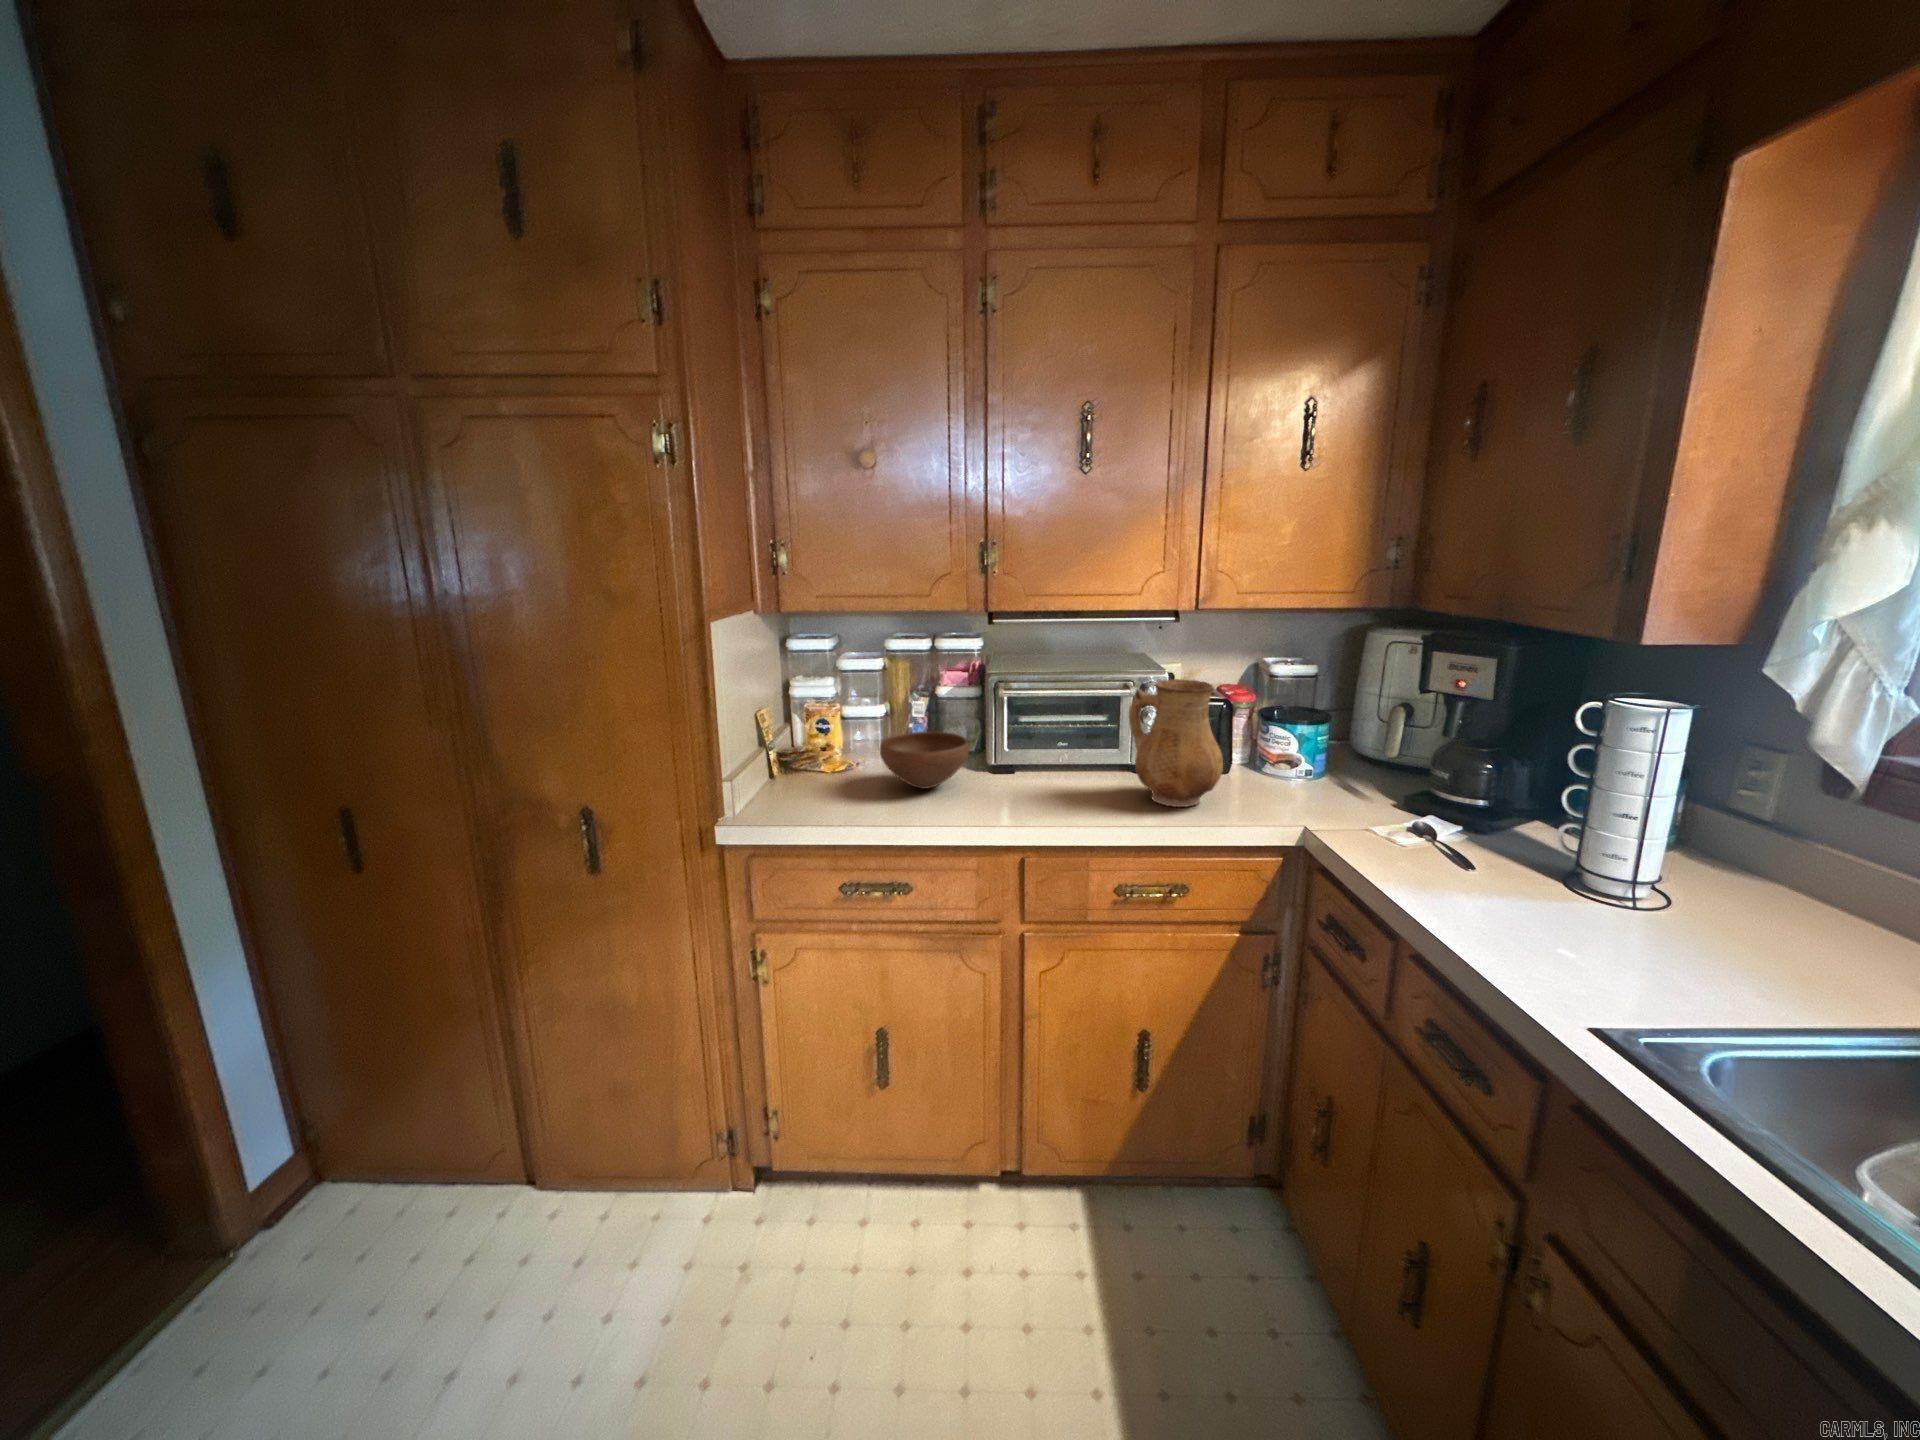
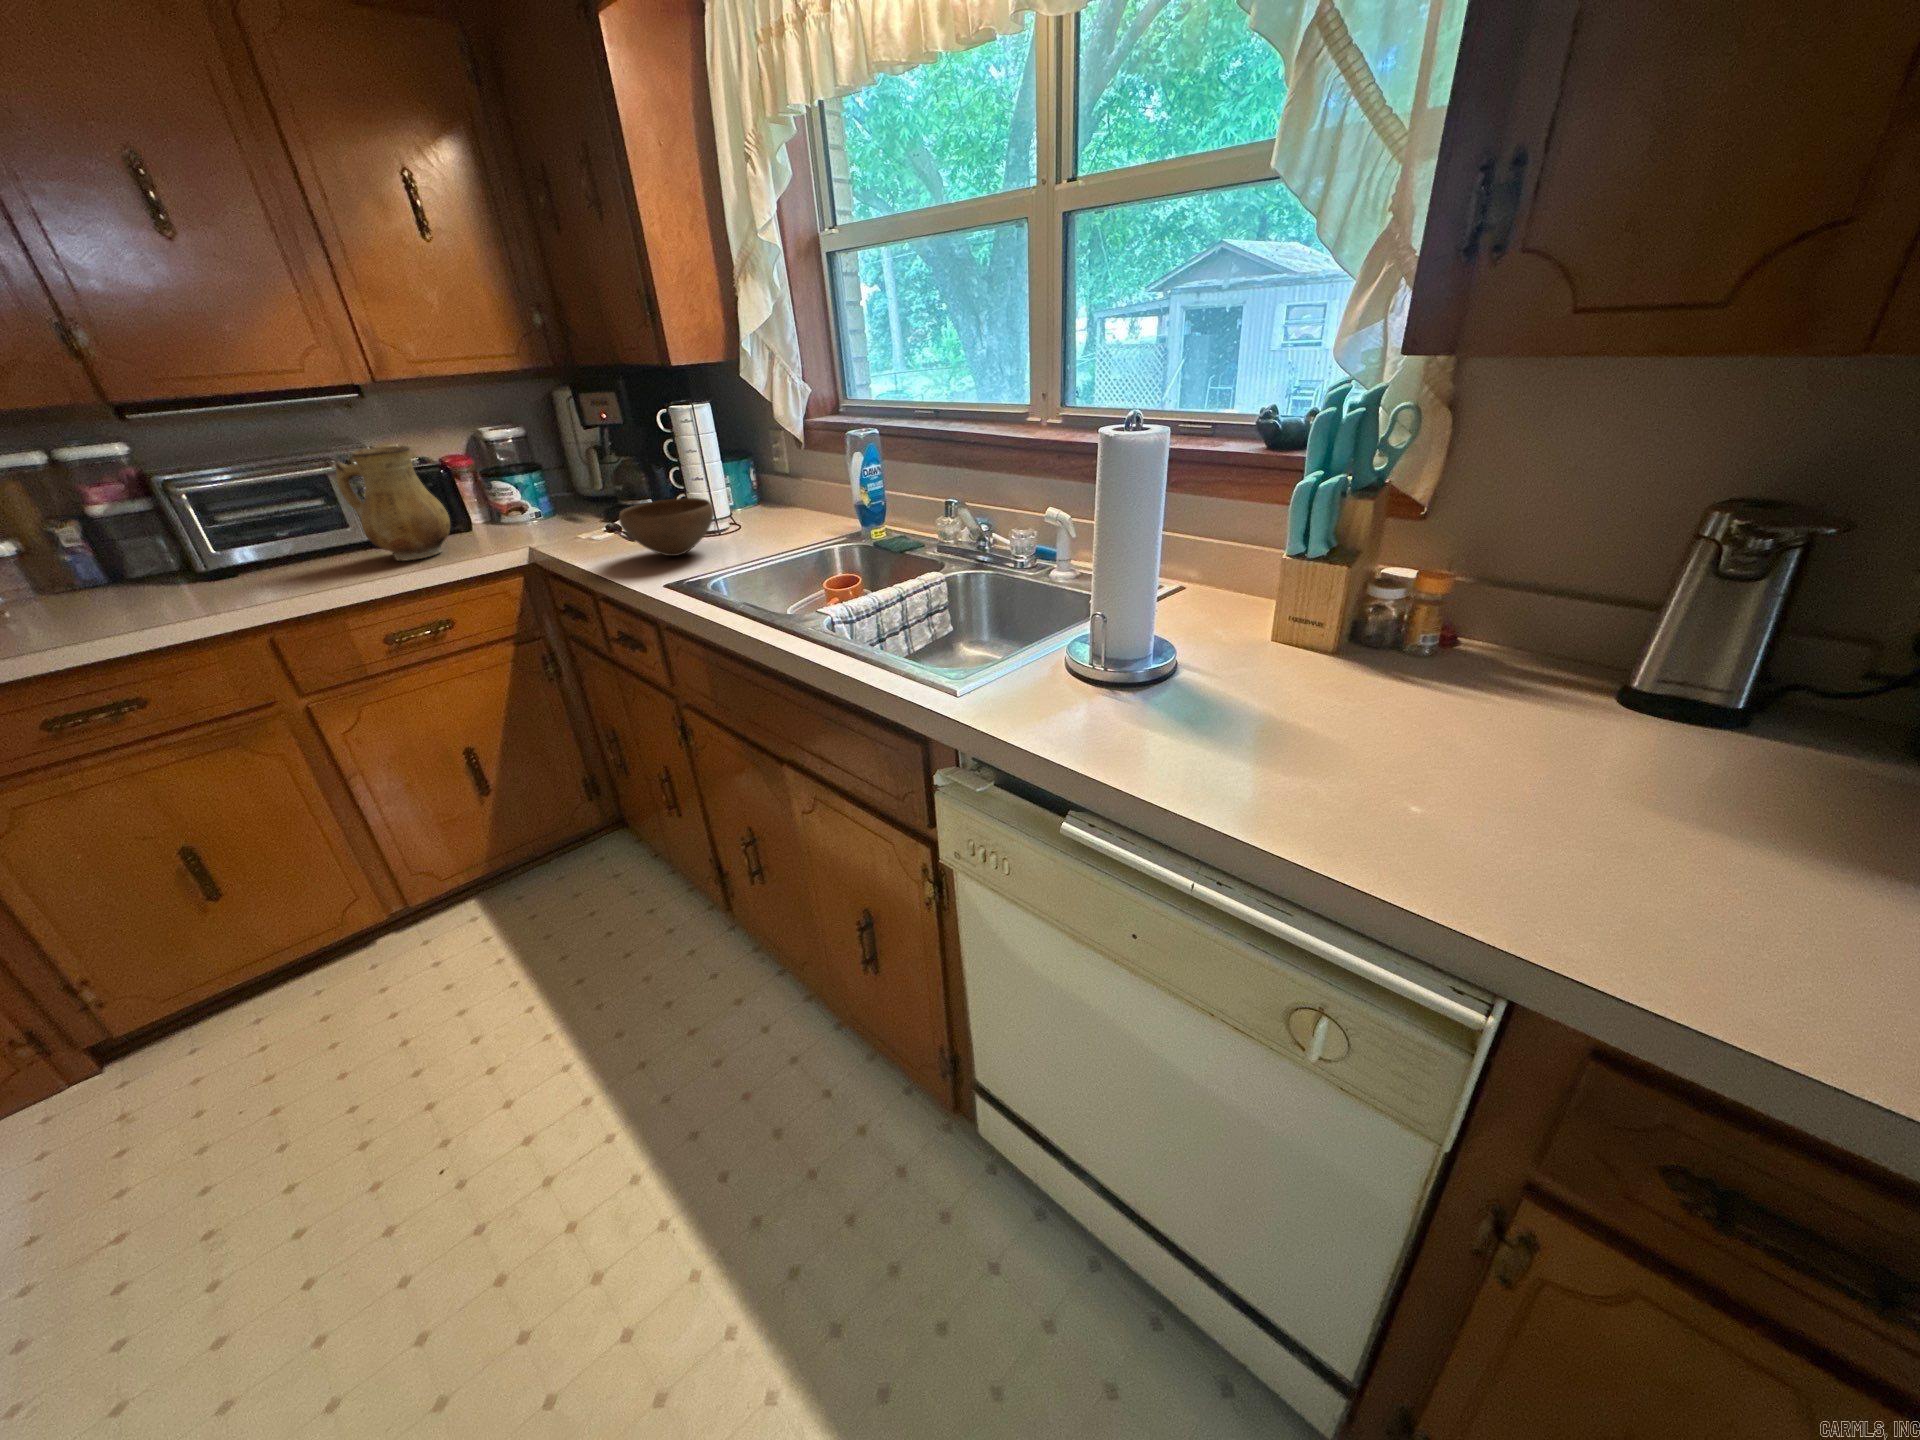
bowl: present [880,731,969,789] -> present [619,498,714,556]

